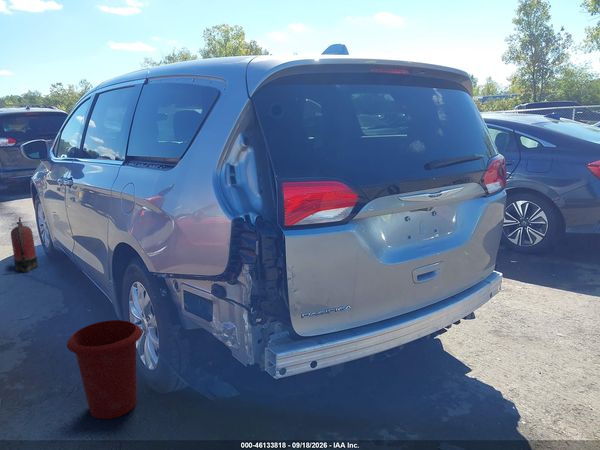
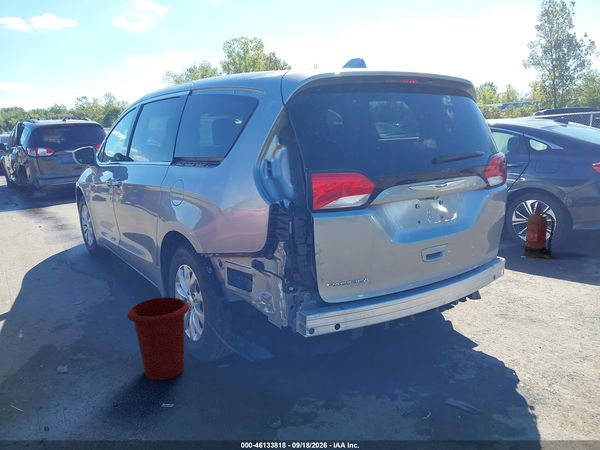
fire extinguisher: present [11,217,38,273] -> present [524,206,554,259]

